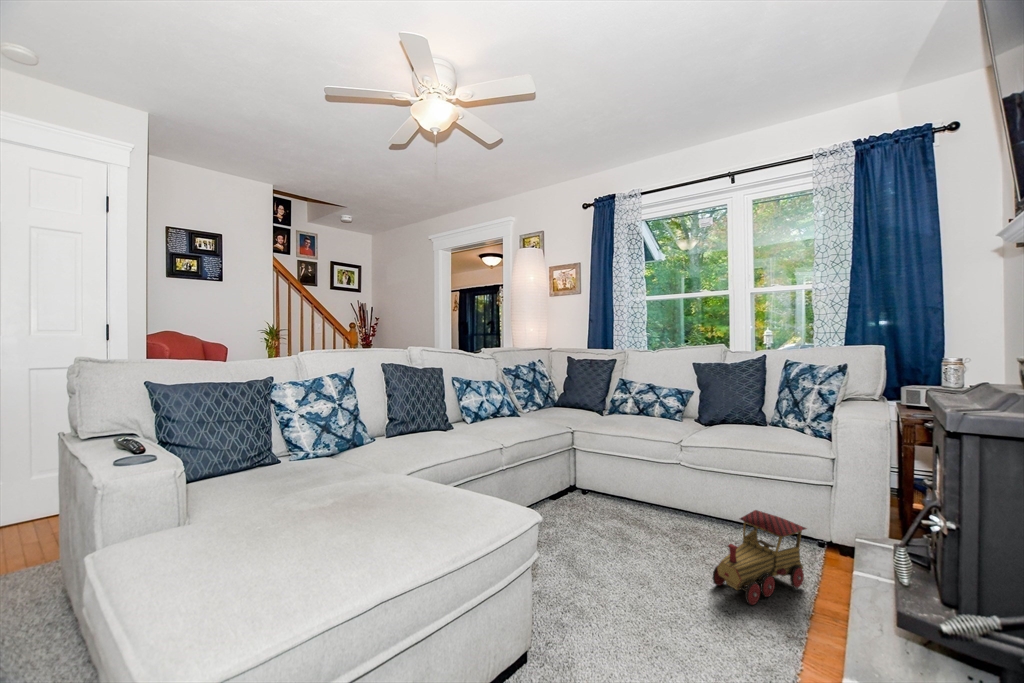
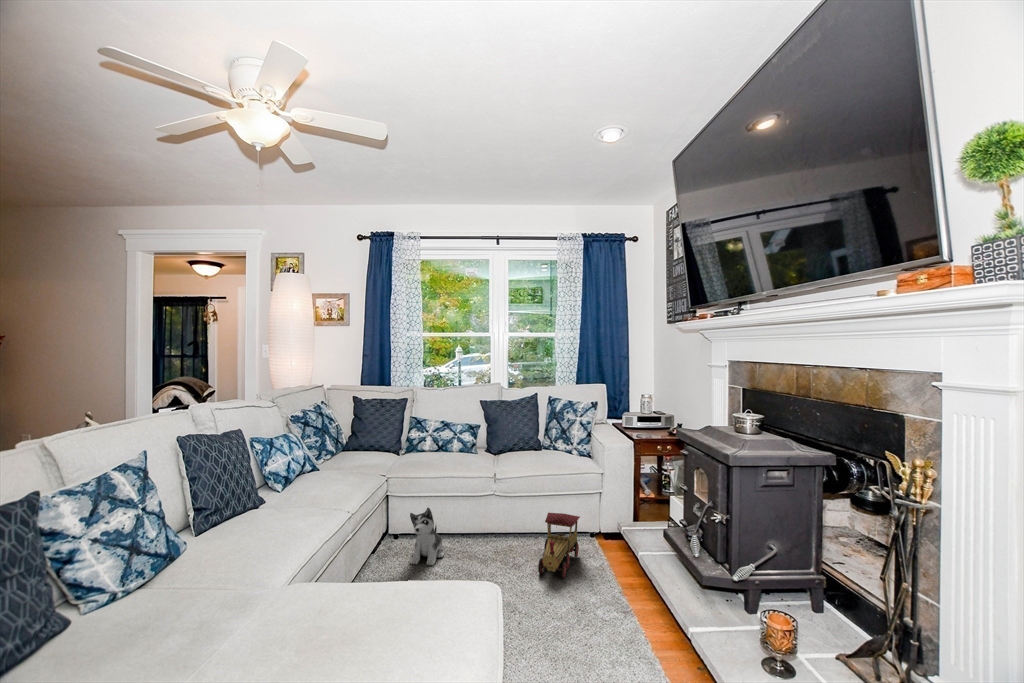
plush toy: none [576,465,617,529] -> present [410,508,444,566]

